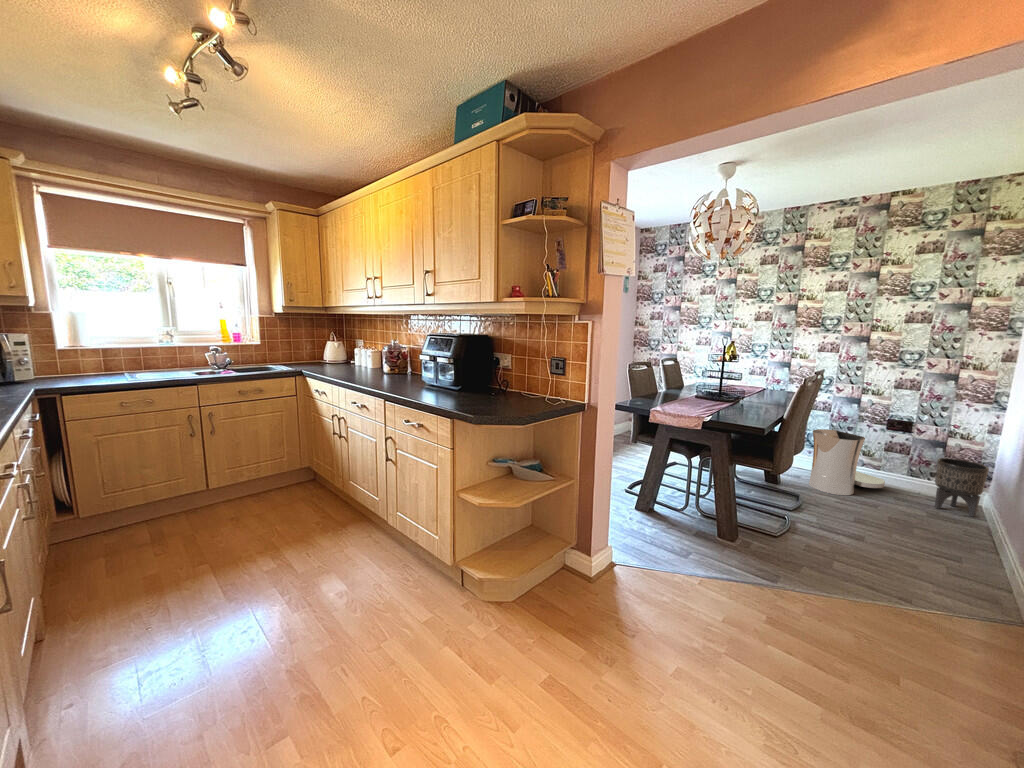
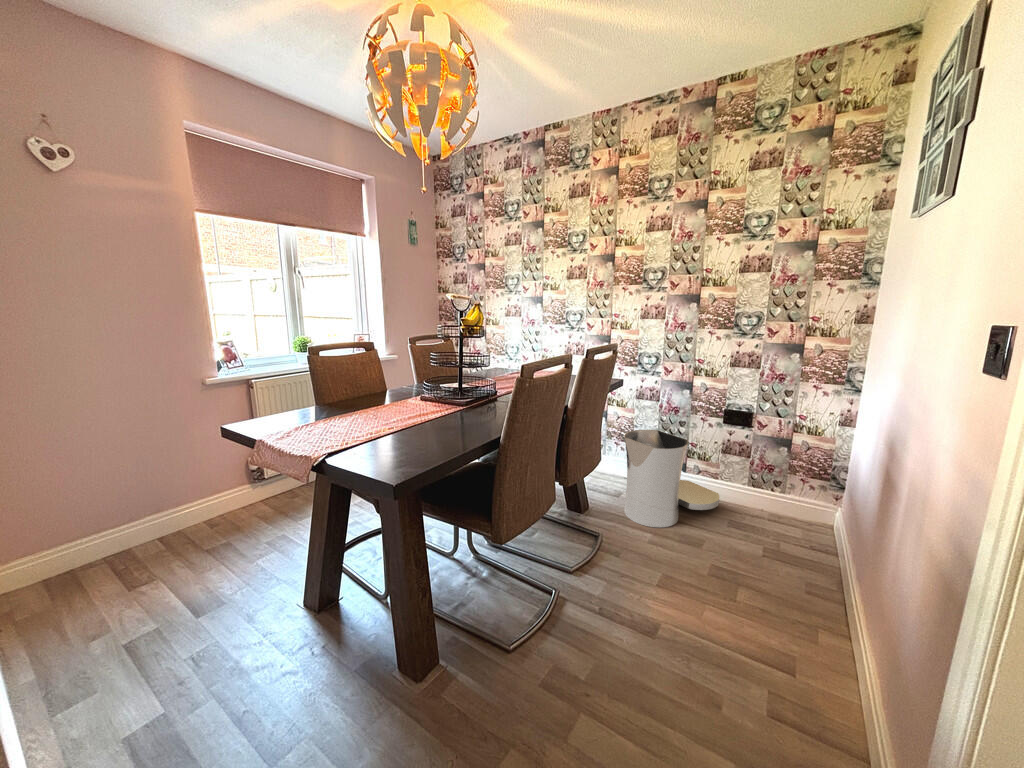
planter: present [935,458,989,517] -> none [776,464,840,551]

